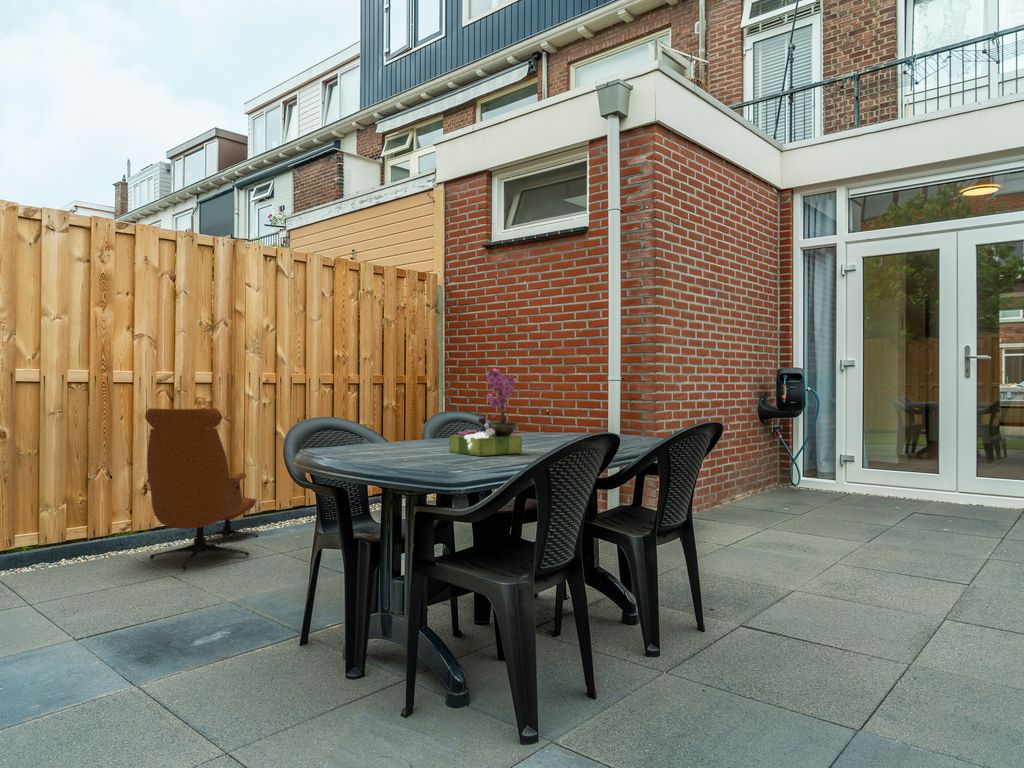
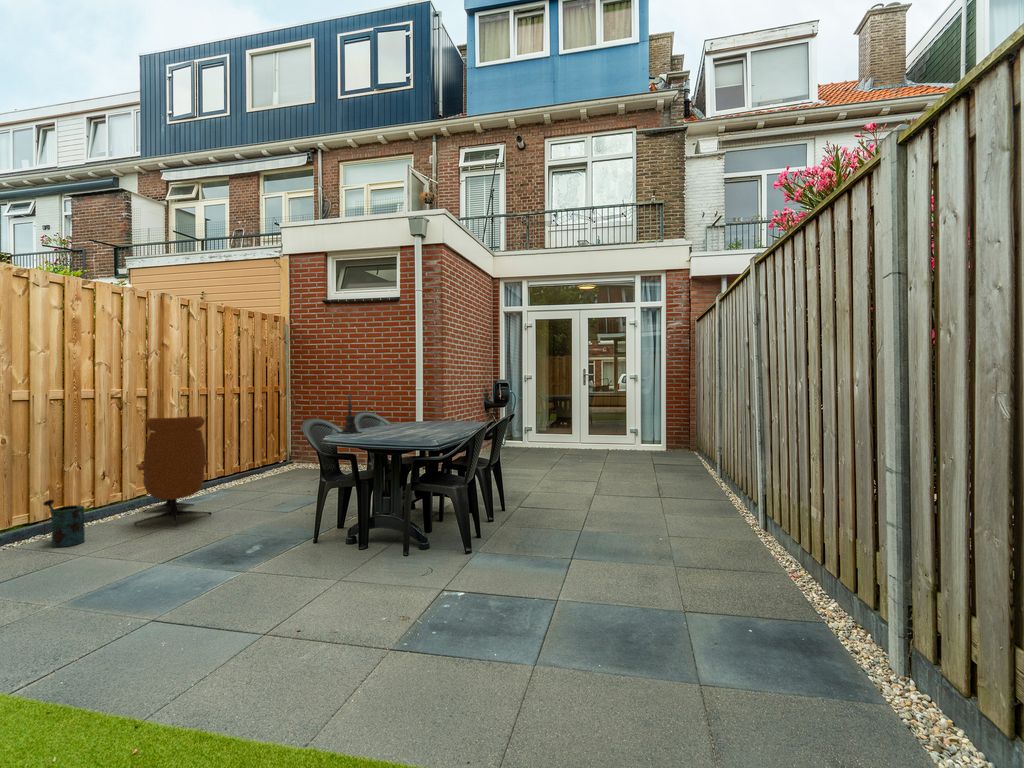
candle holder: none [360,367,398,445] -> present [339,394,359,433]
flower arrangement: present [449,369,522,456] -> none [404,390,440,434]
watering can: none [32,513,74,580] -> present [43,500,85,547]

